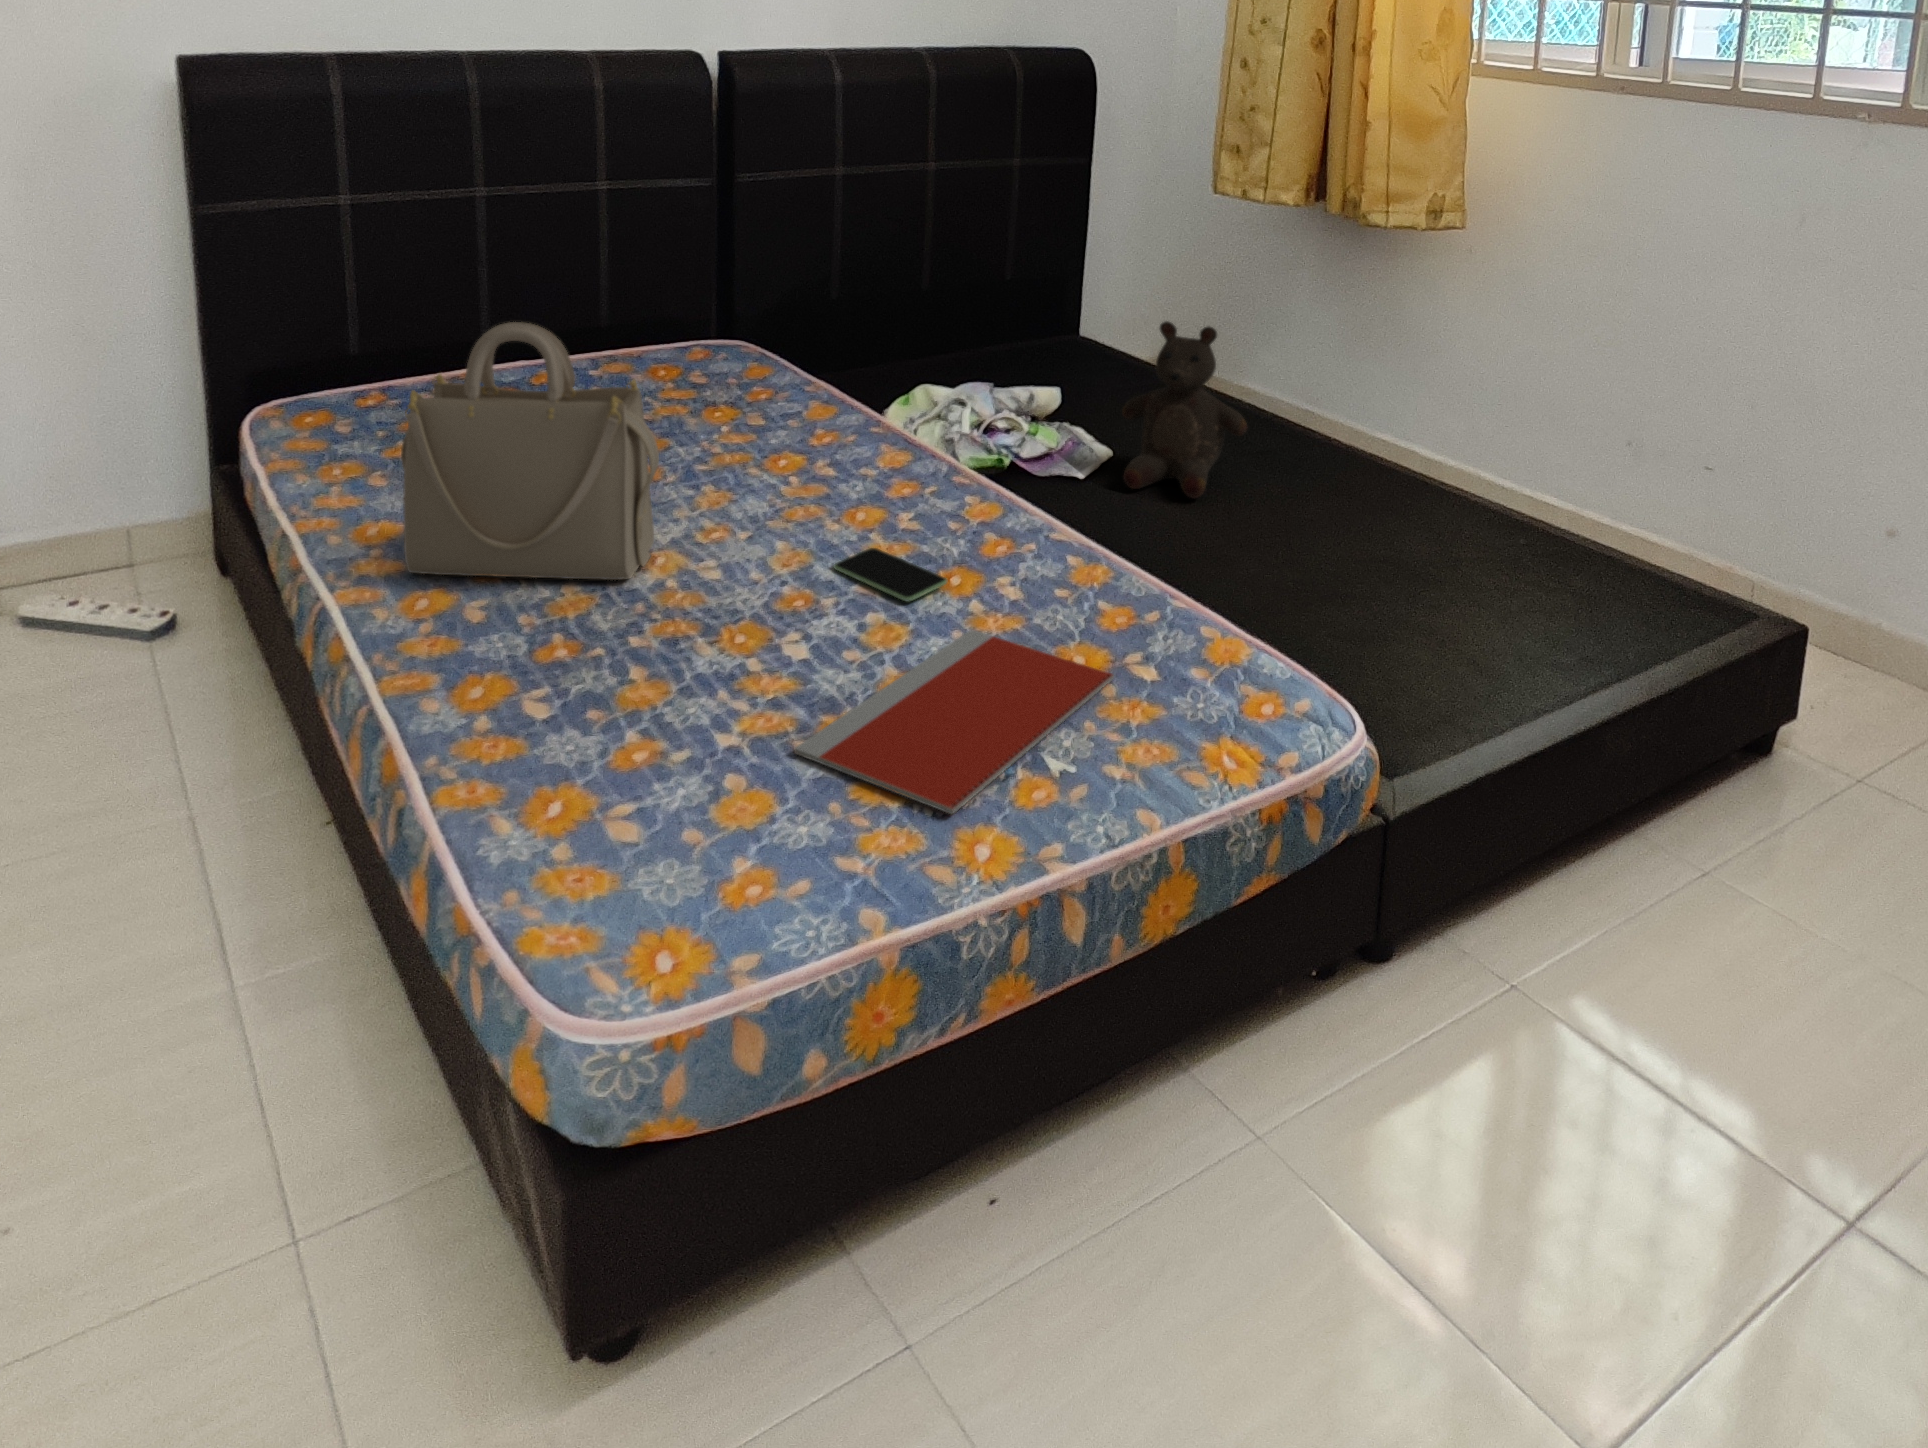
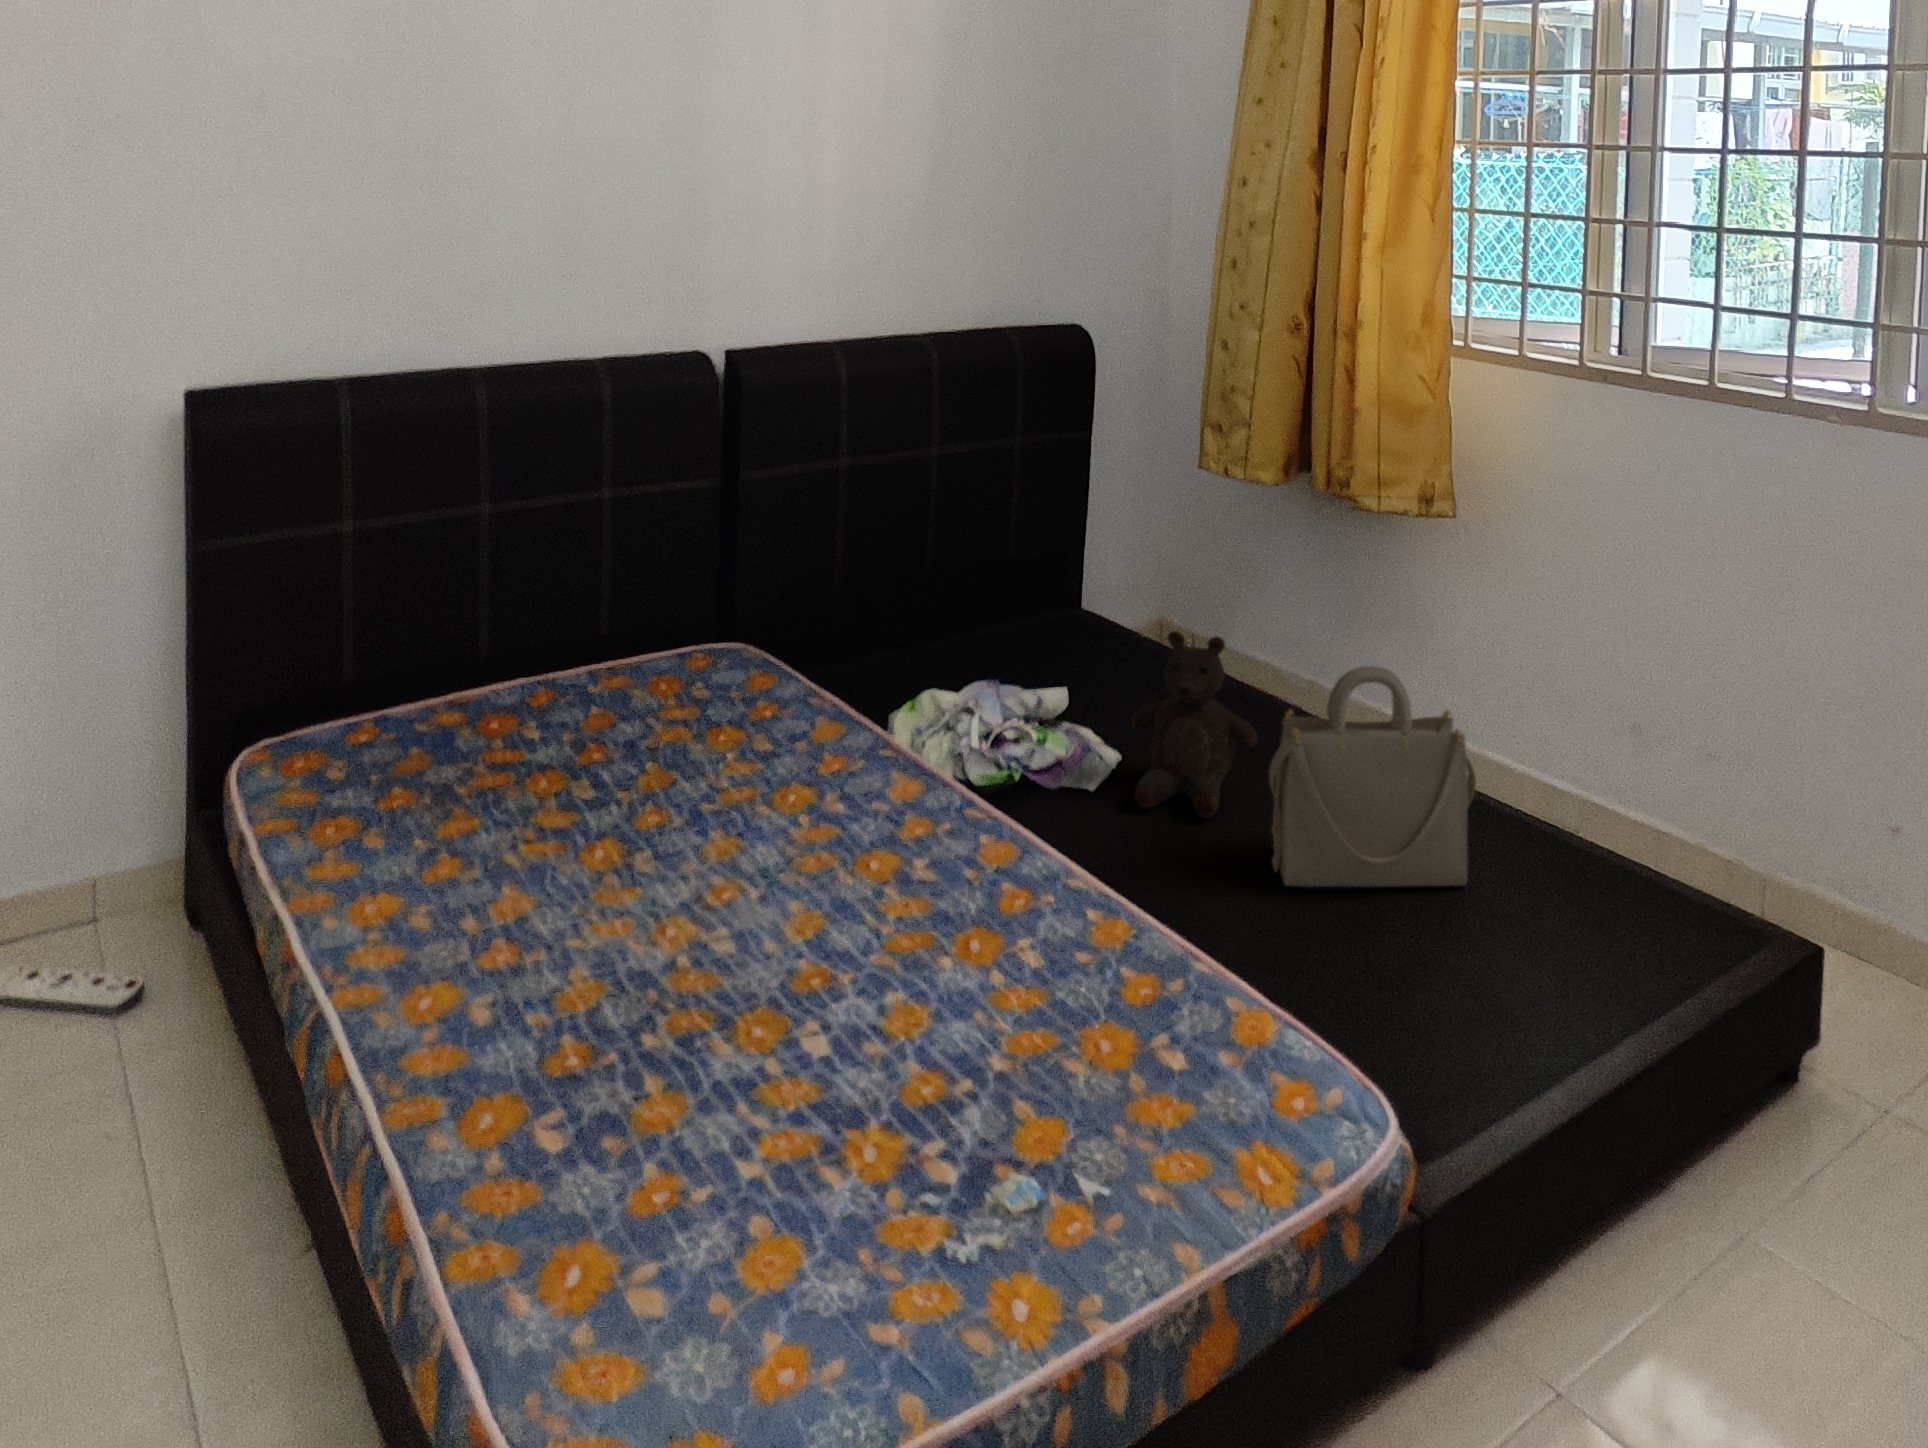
handbag: present [401,322,659,580] -> present [1269,666,1476,887]
smartphone: present [834,548,947,602] -> none [849,910,967,978]
notebook: present [794,630,1114,814] -> none [820,1011,1141,1257]

